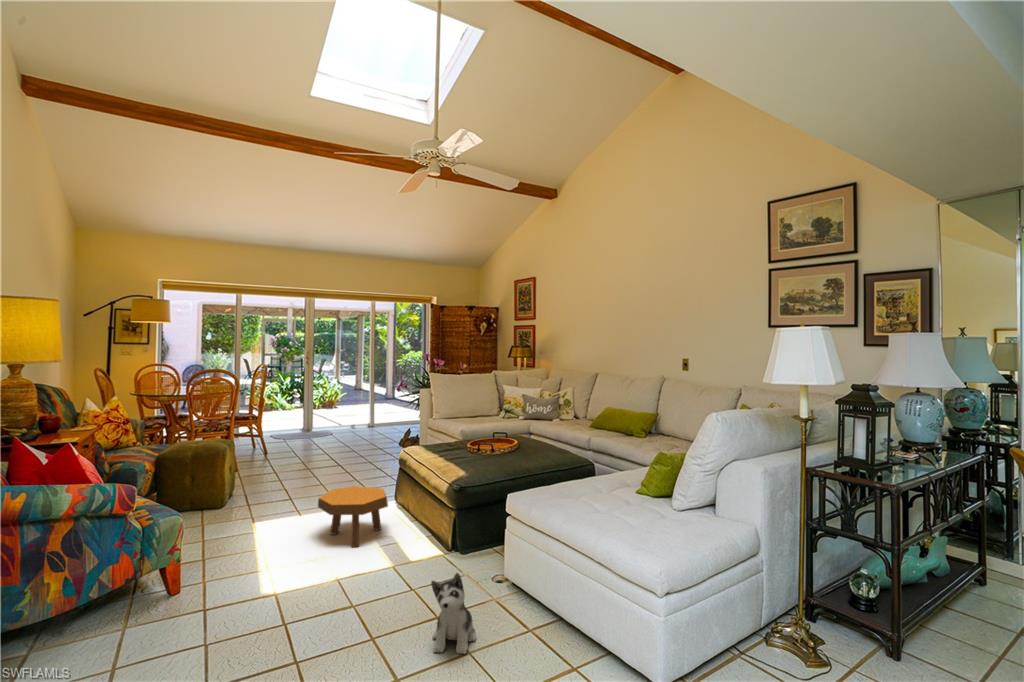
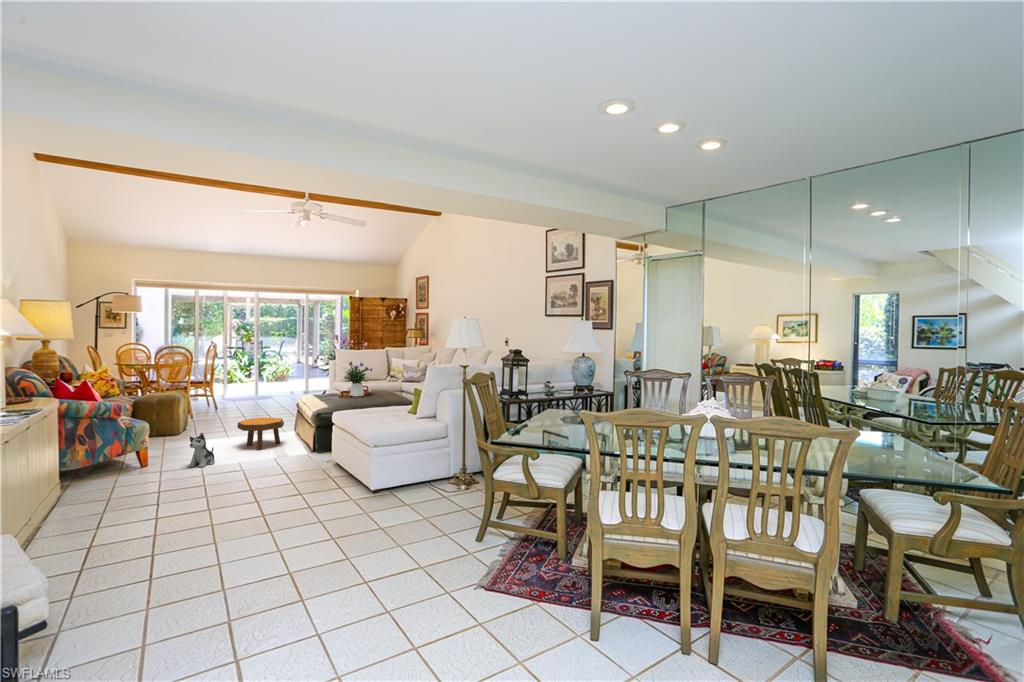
flower arrangement: none [466,395,521,454] -> present [344,362,372,396]
plush toy: present [431,573,476,654] -> present [188,433,215,467]

